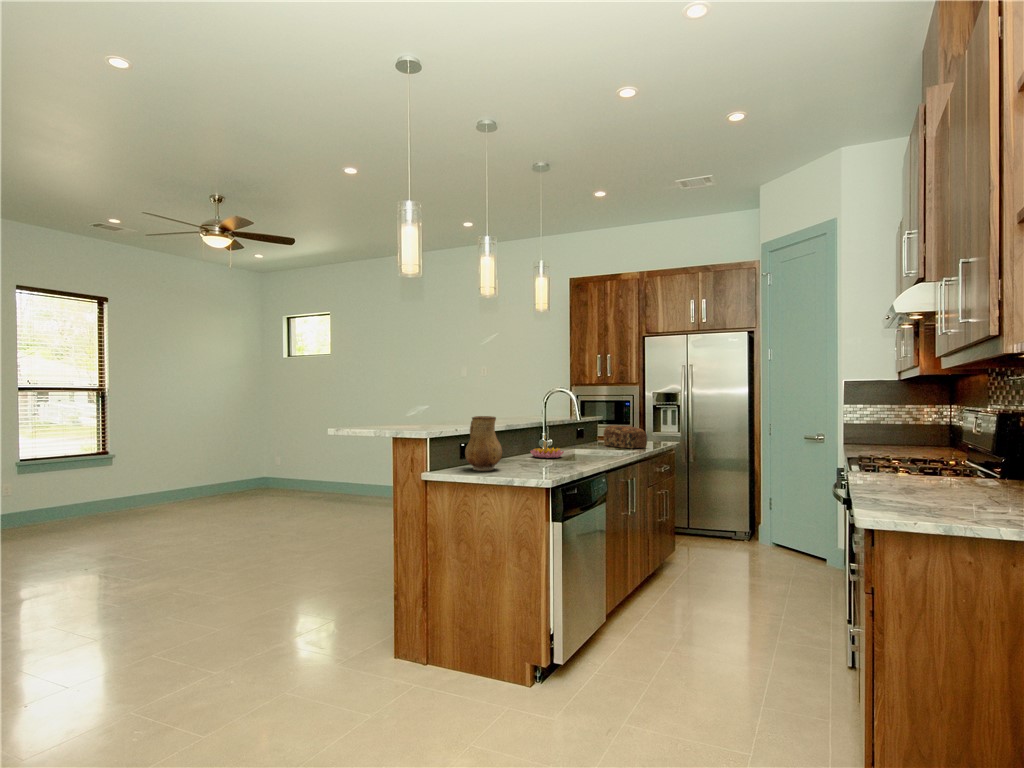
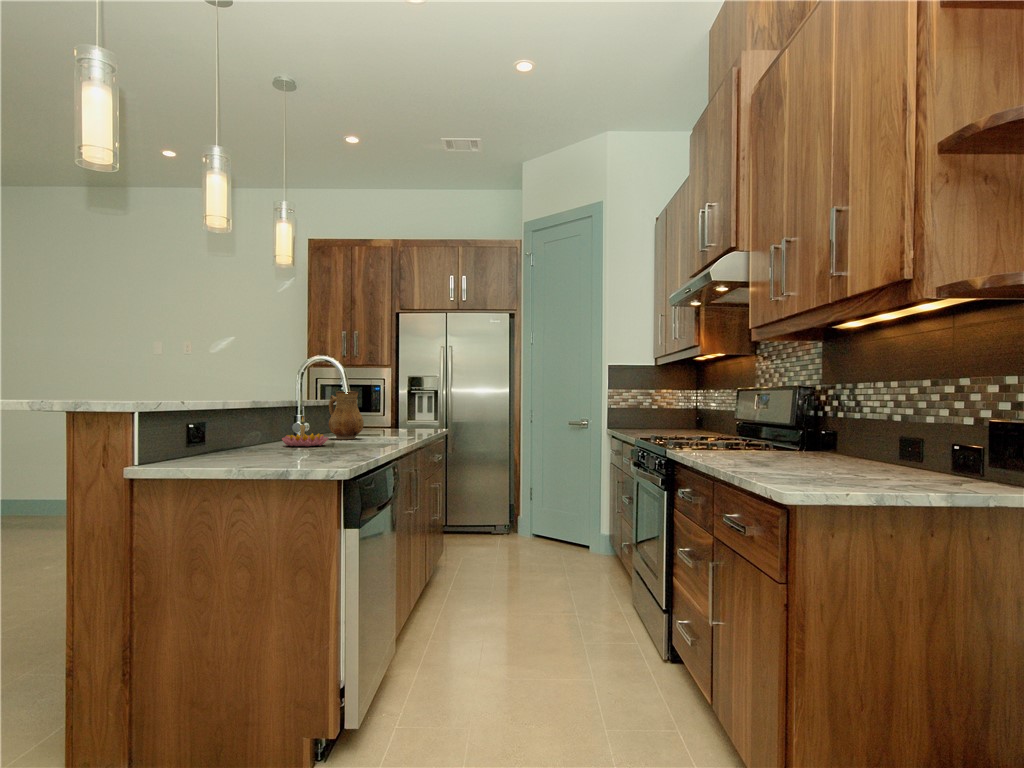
ceramic pitcher: present [465,416,502,471] -> present [329,391,364,439]
bread loaf: present [603,425,647,448] -> none [364,410,417,436]

